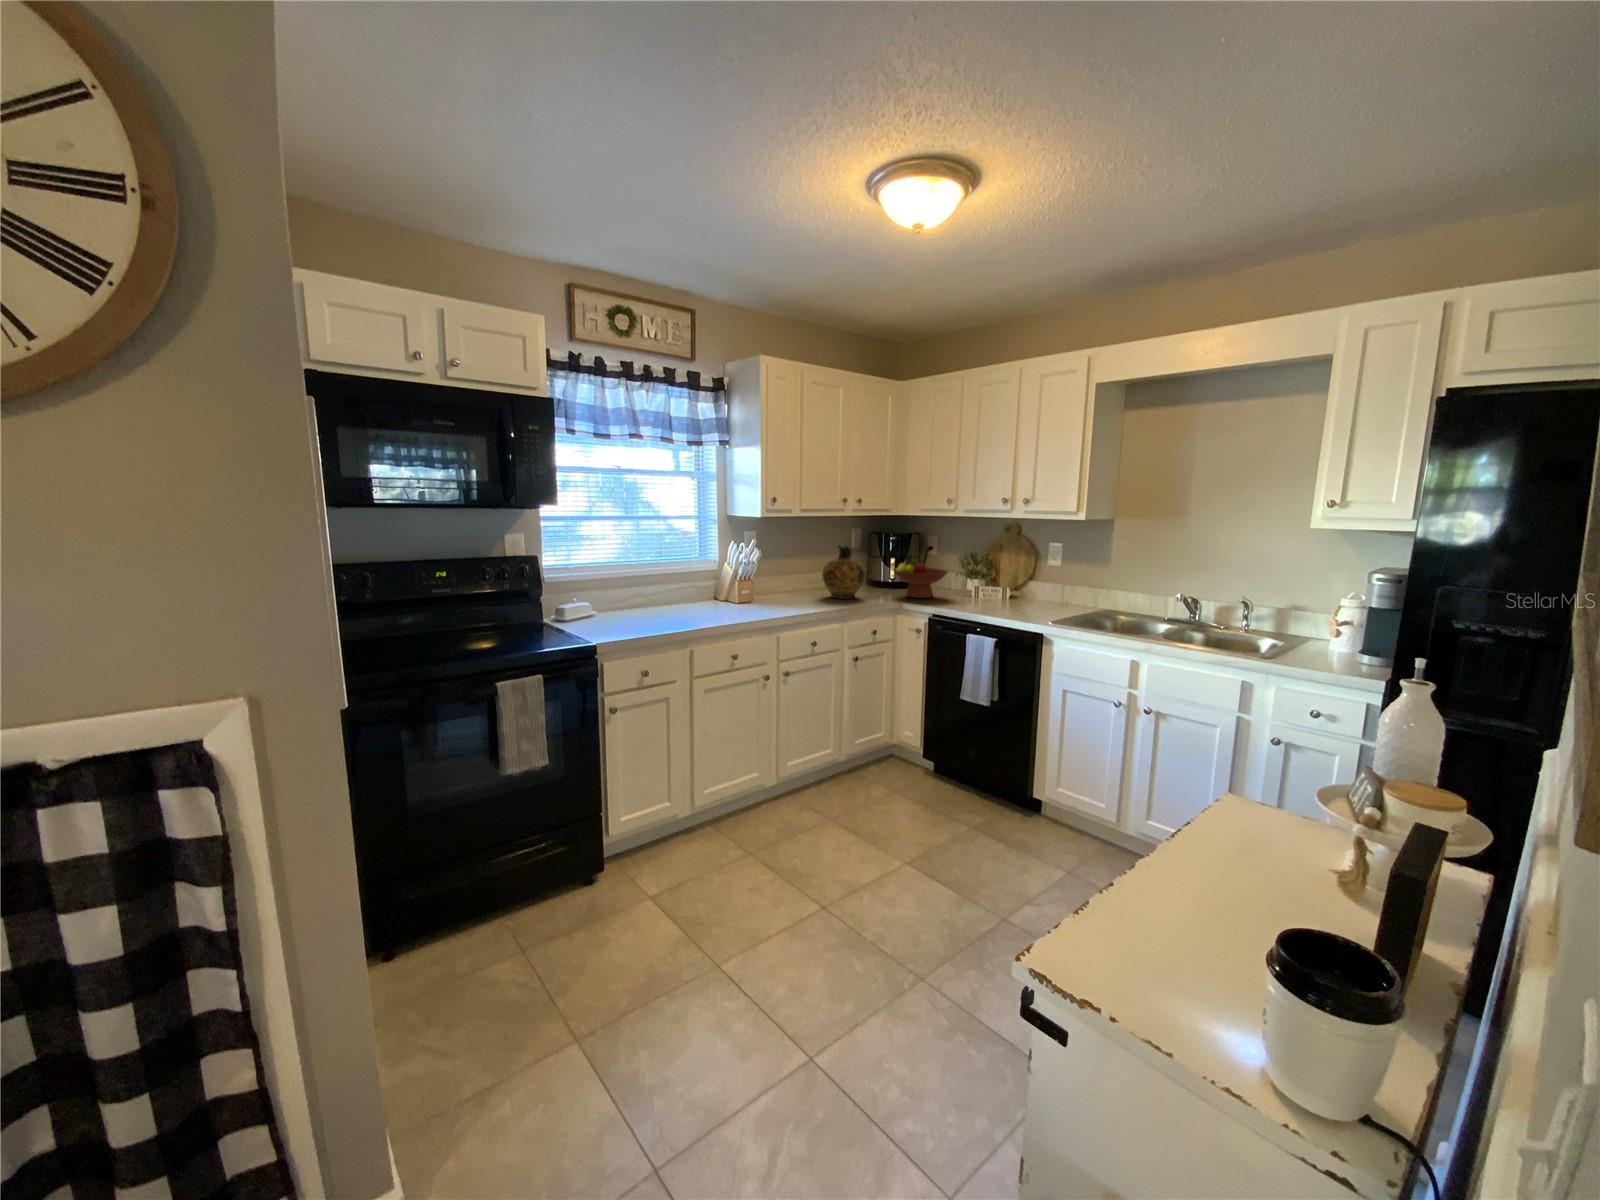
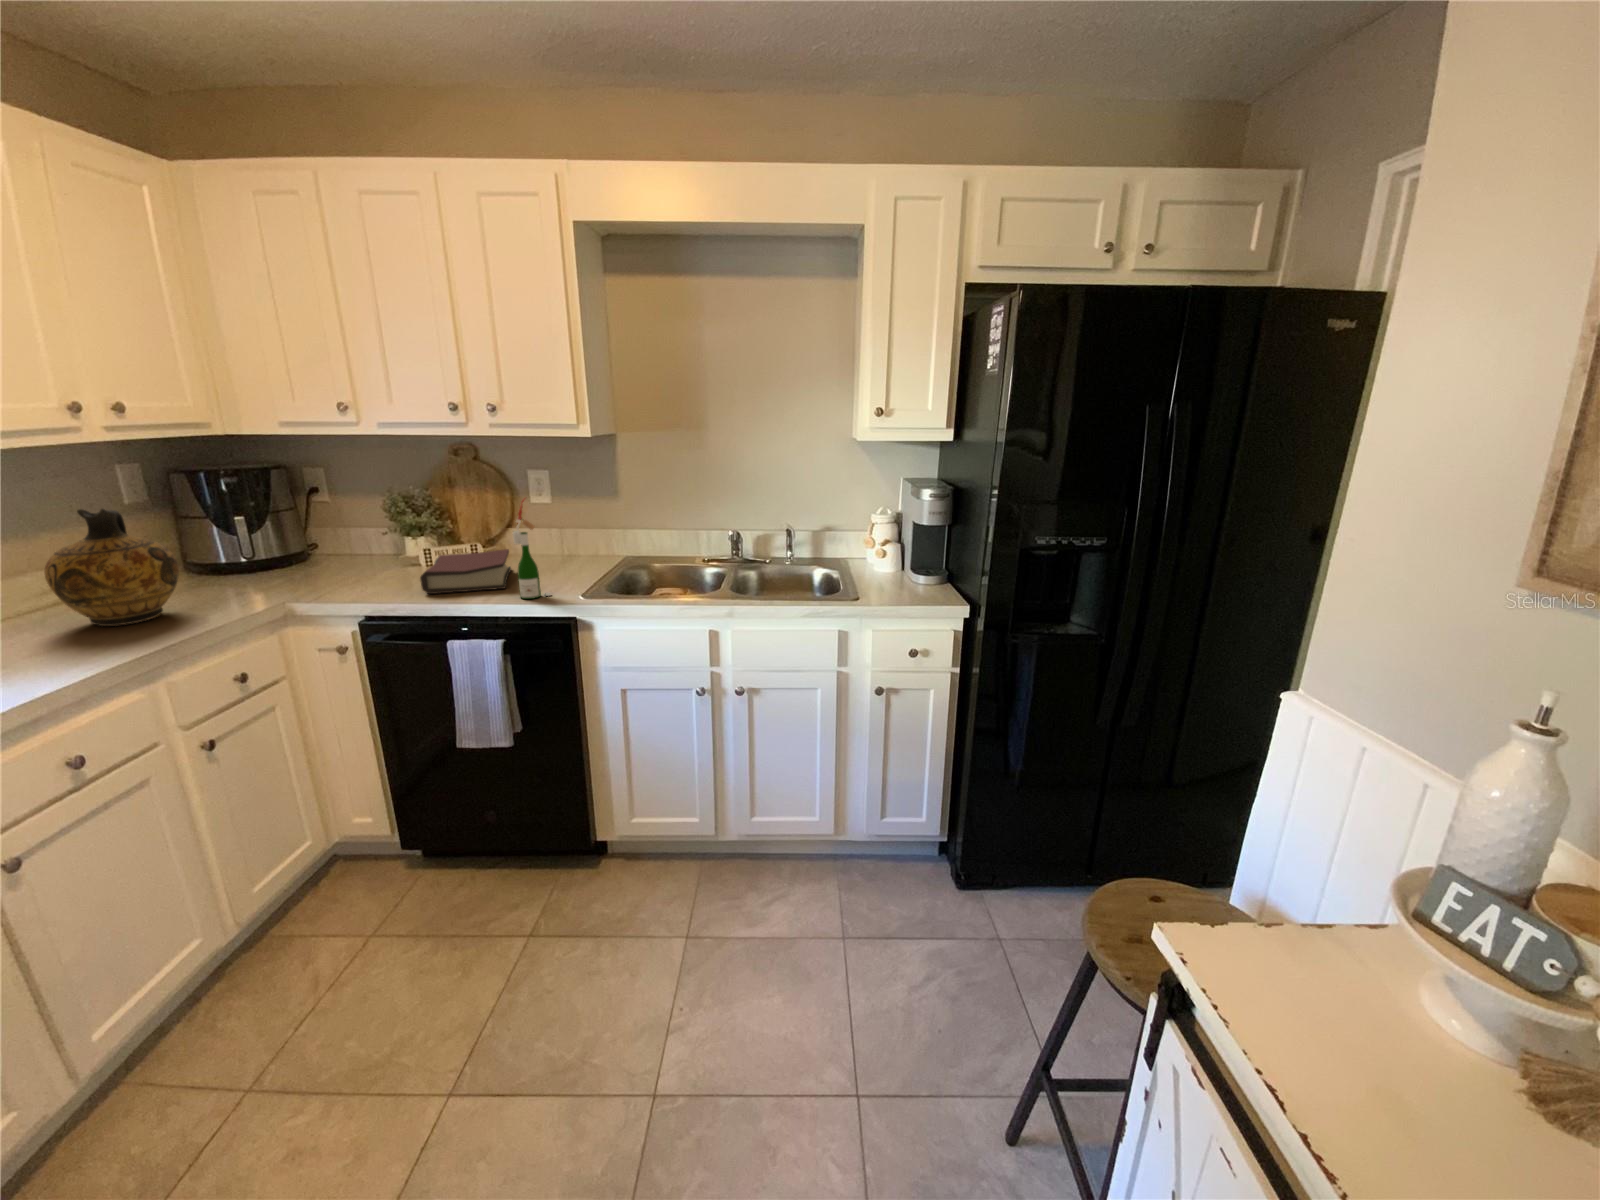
wine bottle: none [1013,555,1032,619] -> present [513,499,551,599]
fruit bowl: present [894,561,948,598] -> none [246,520,371,589]
hardback book: none [964,590,1022,612] -> present [420,549,511,594]

